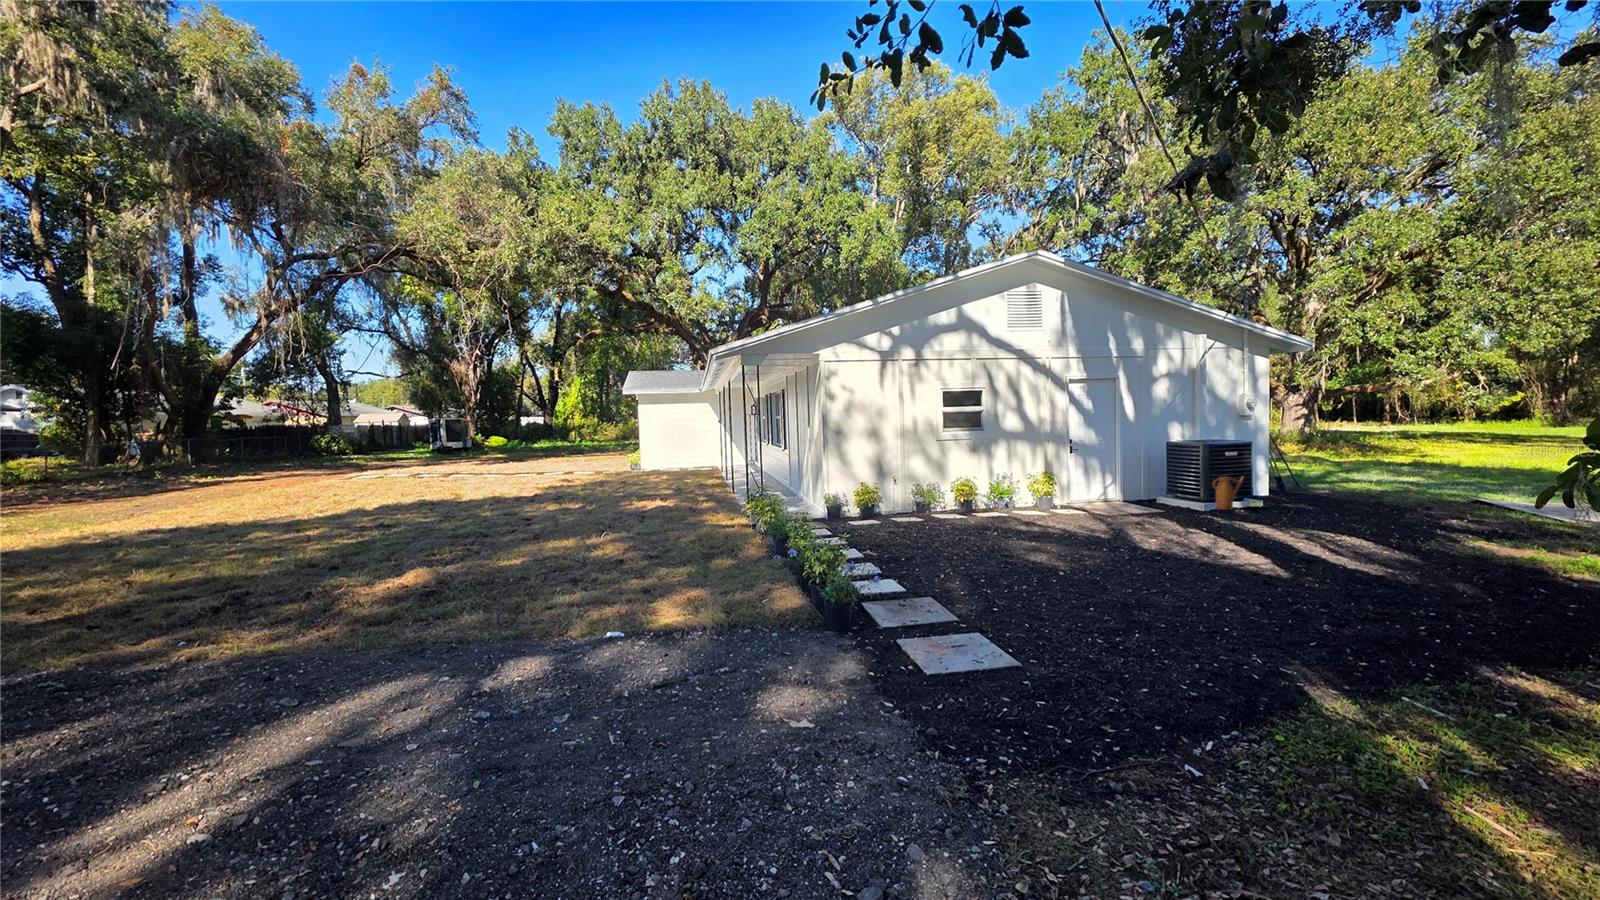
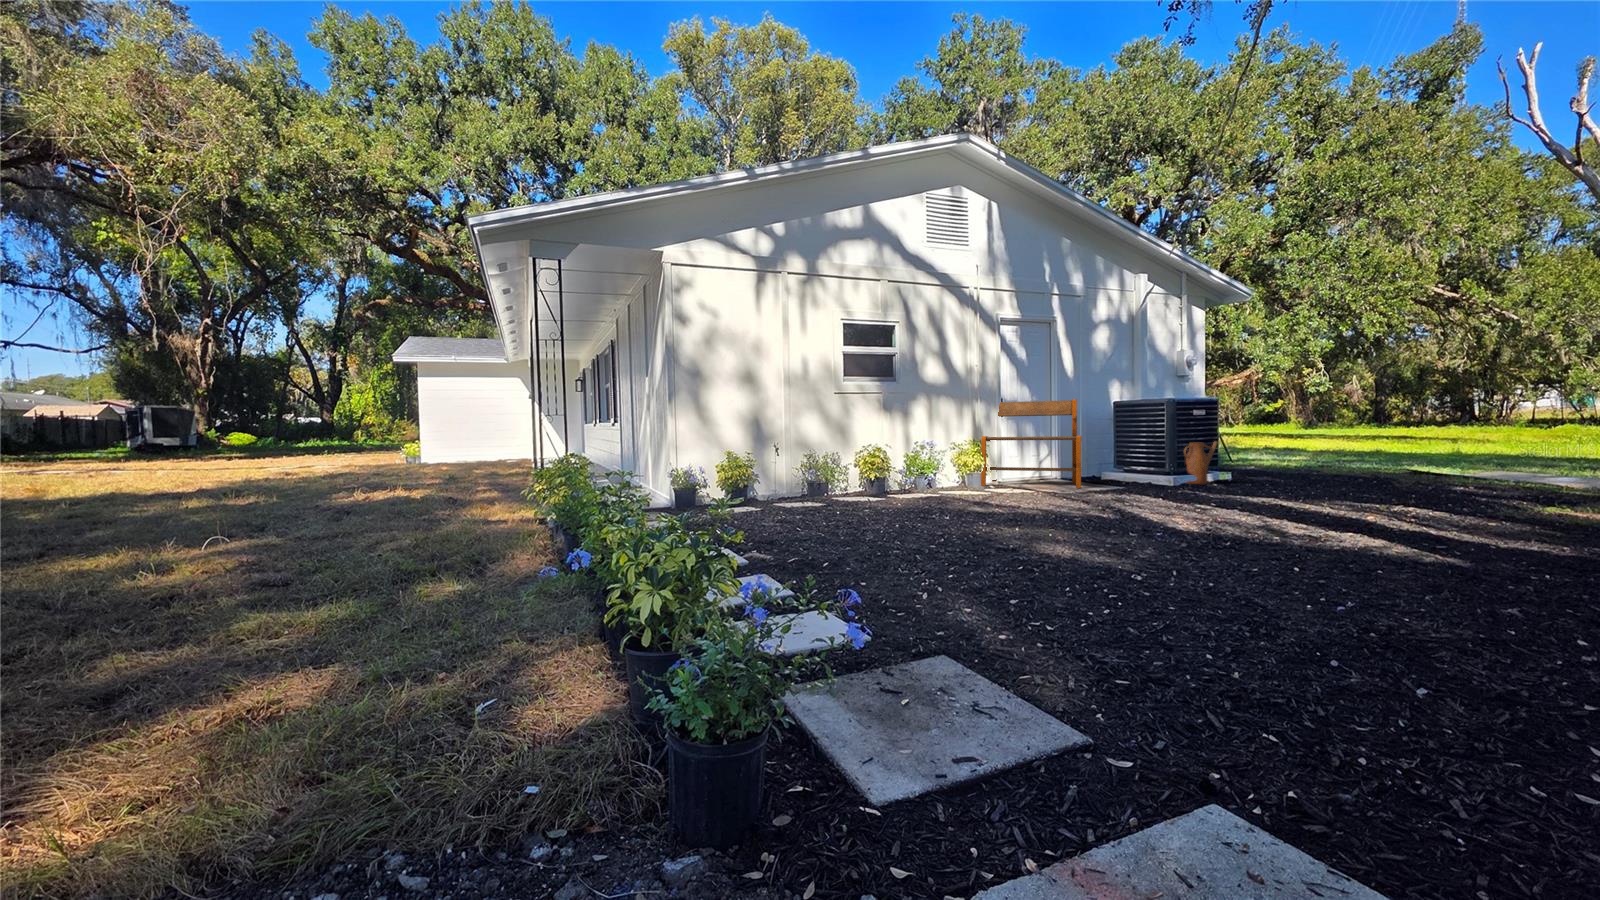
bench: none [1049,441,1131,511] -> present [981,399,1081,488]

